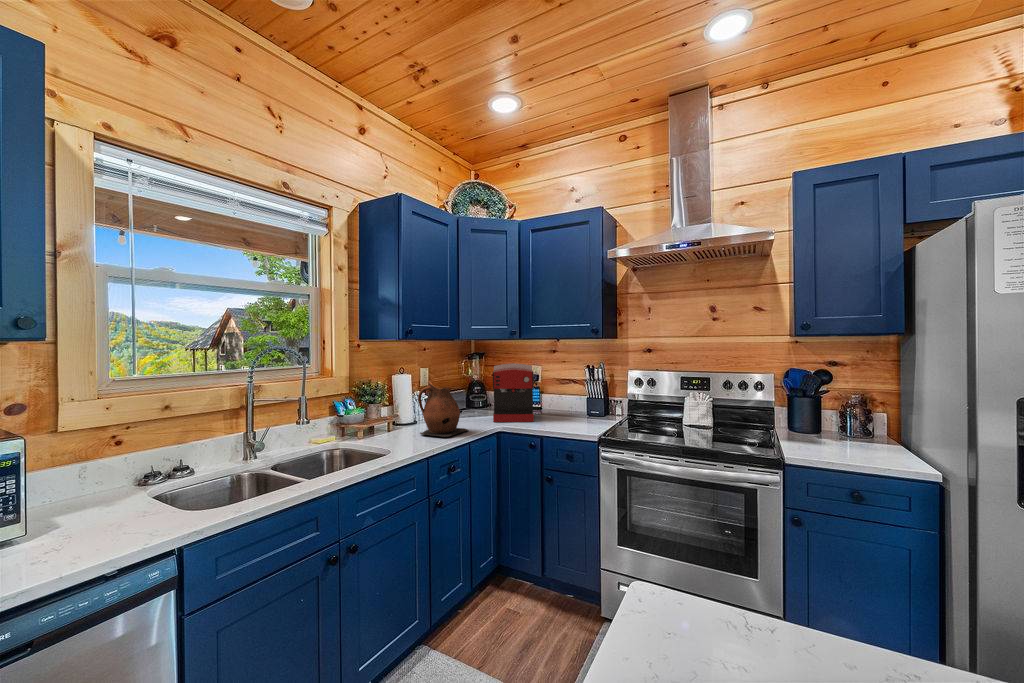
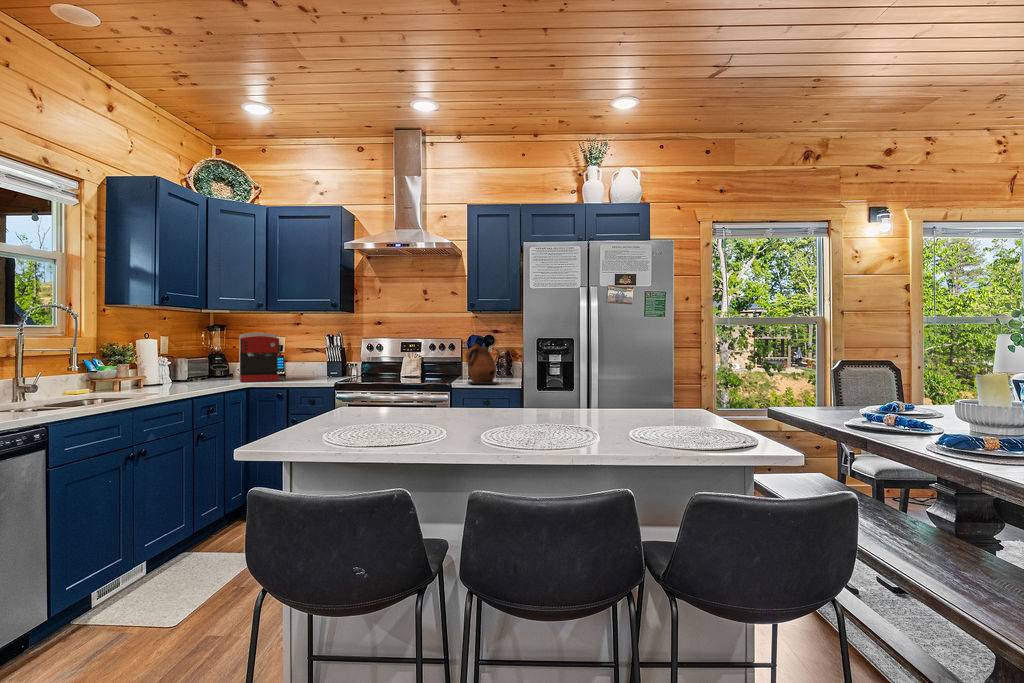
ceramic pitcher: present [418,381,468,437] -> present [466,344,498,384]

